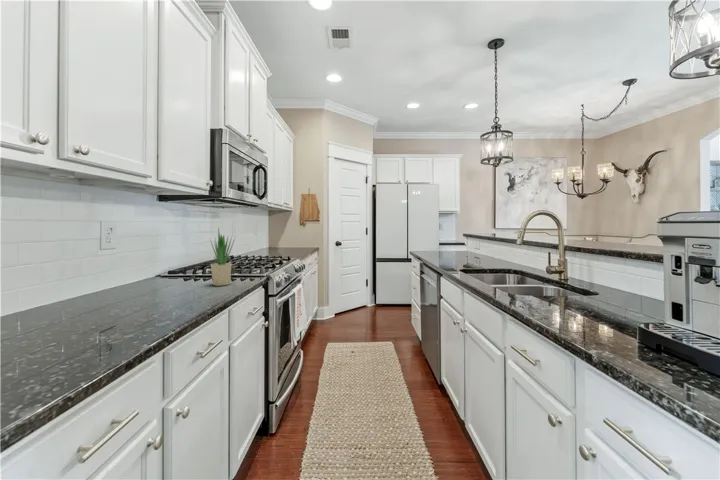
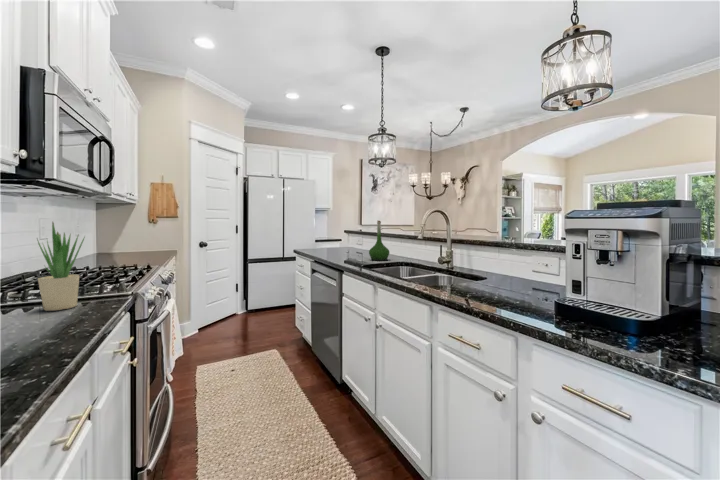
vase: none [476,224,499,266] -> present [369,221,389,261]

